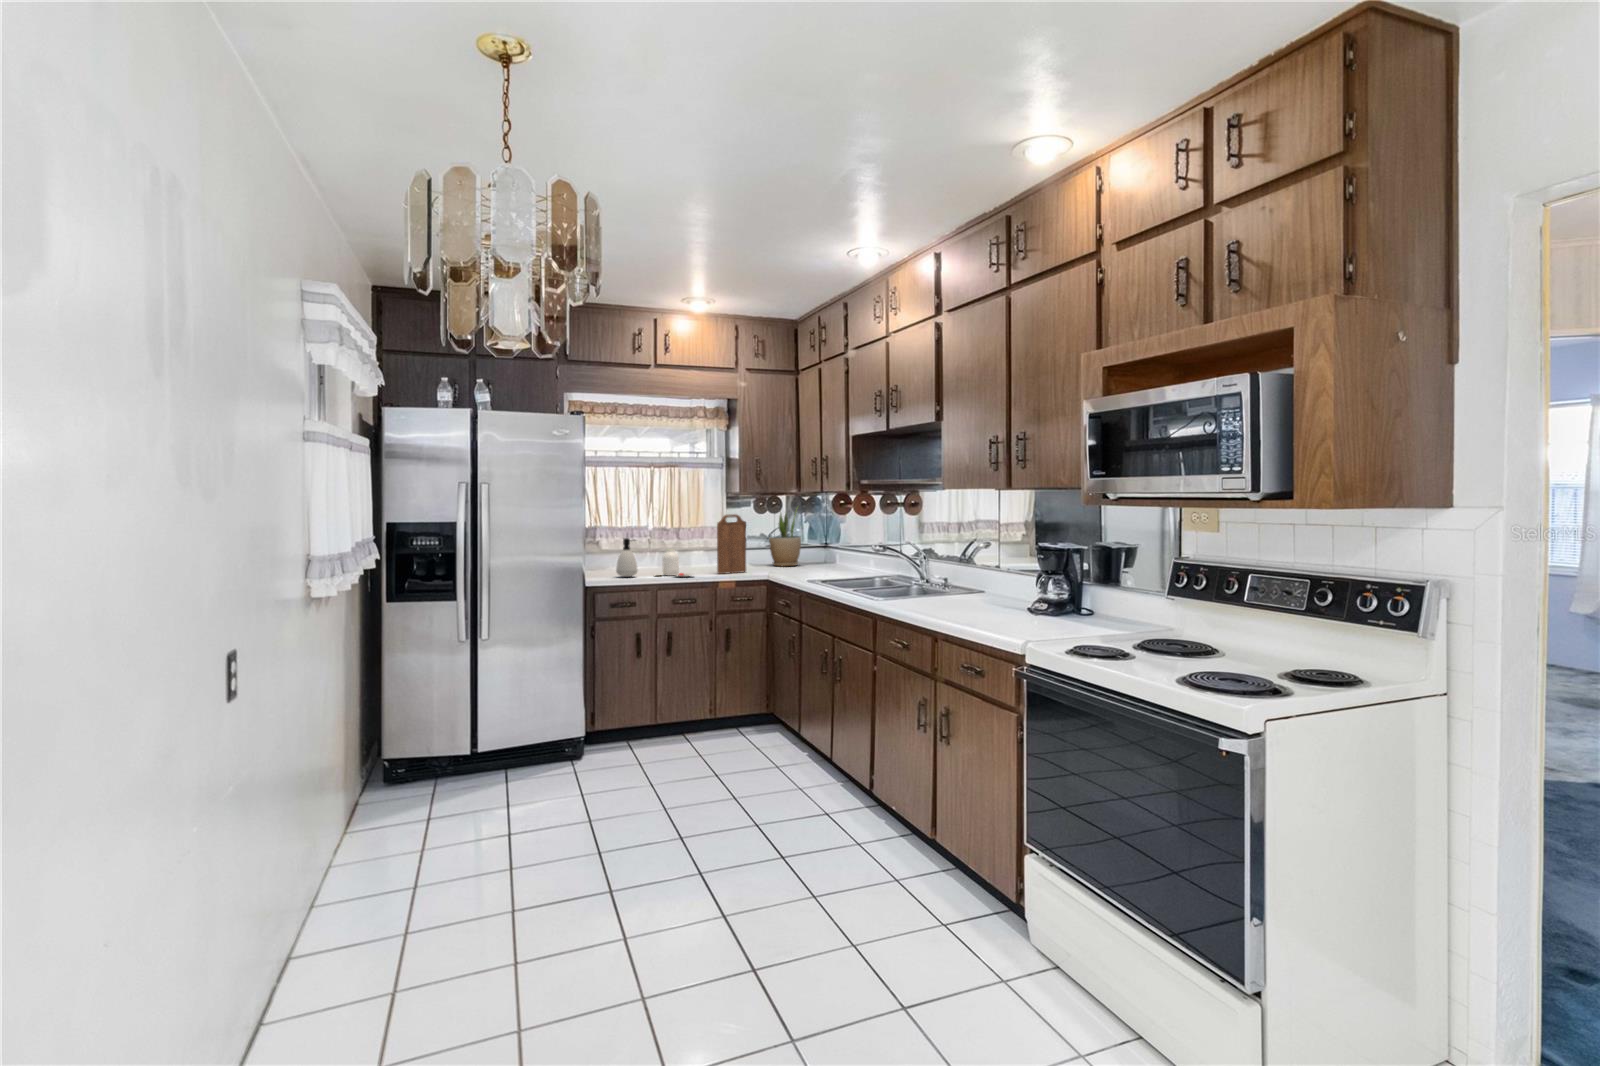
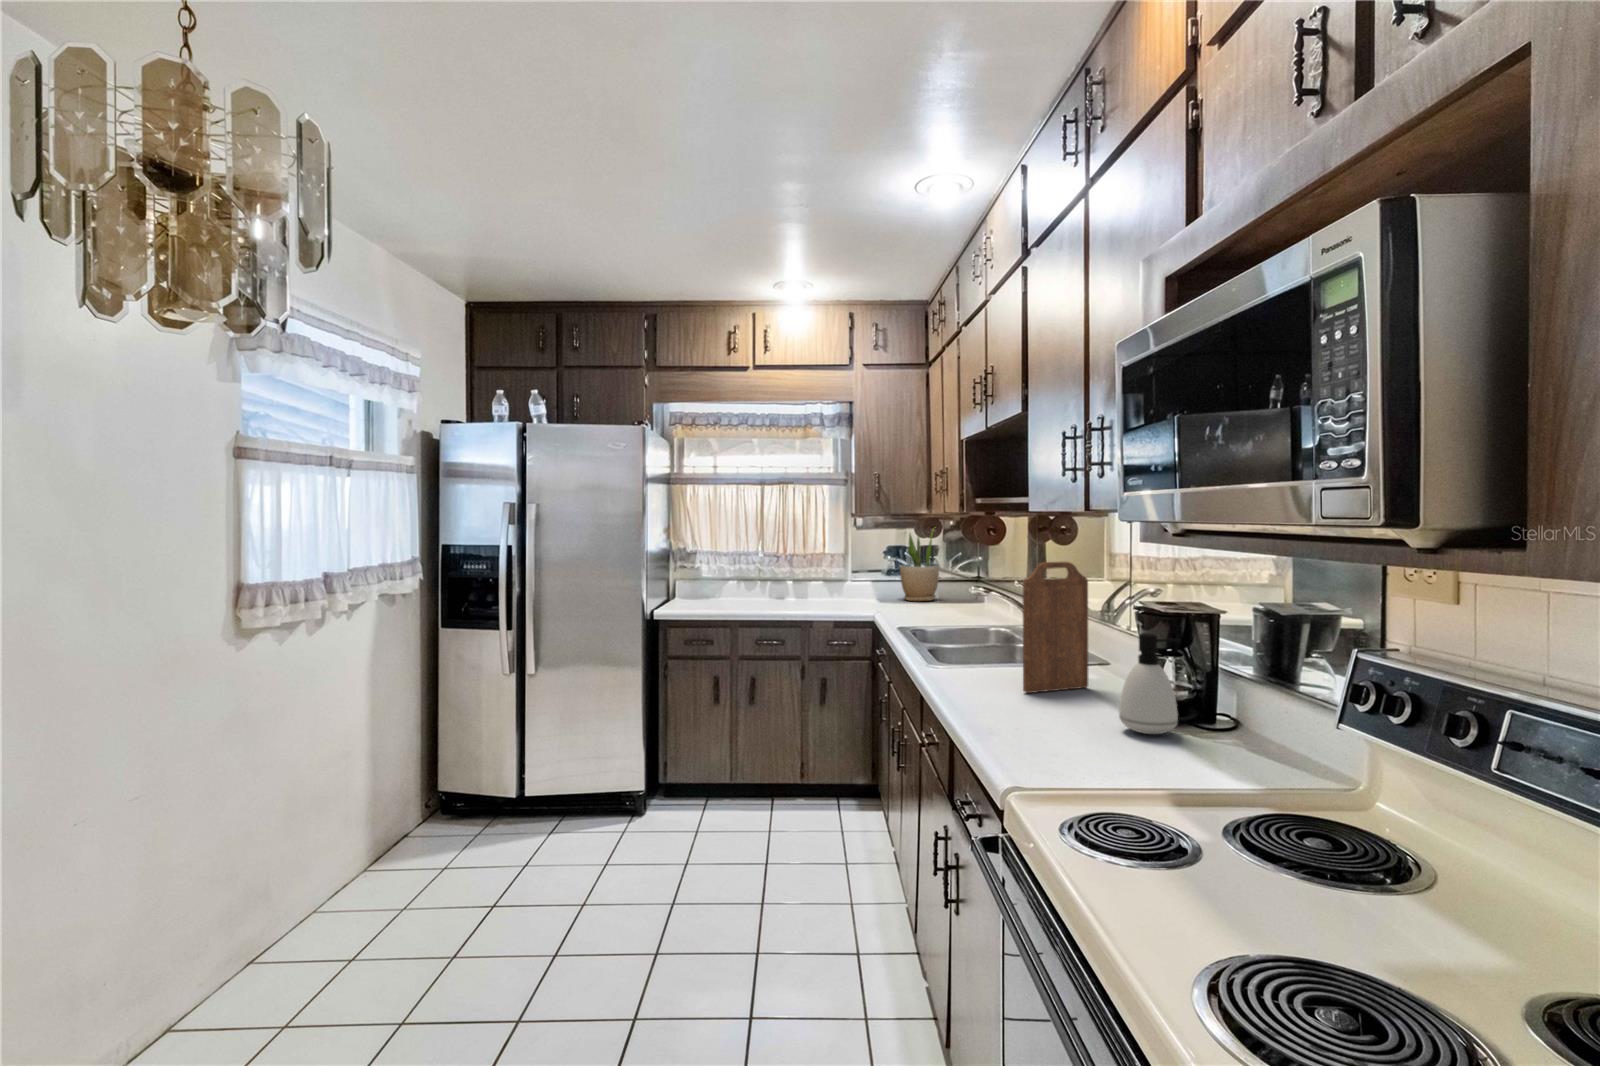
cutting board: present [717,514,746,574] -> present [1023,561,1088,693]
soap dispenser: present [616,538,638,577] -> present [1119,633,1180,734]
jar: present [662,549,692,577] -> none [739,579,782,613]

